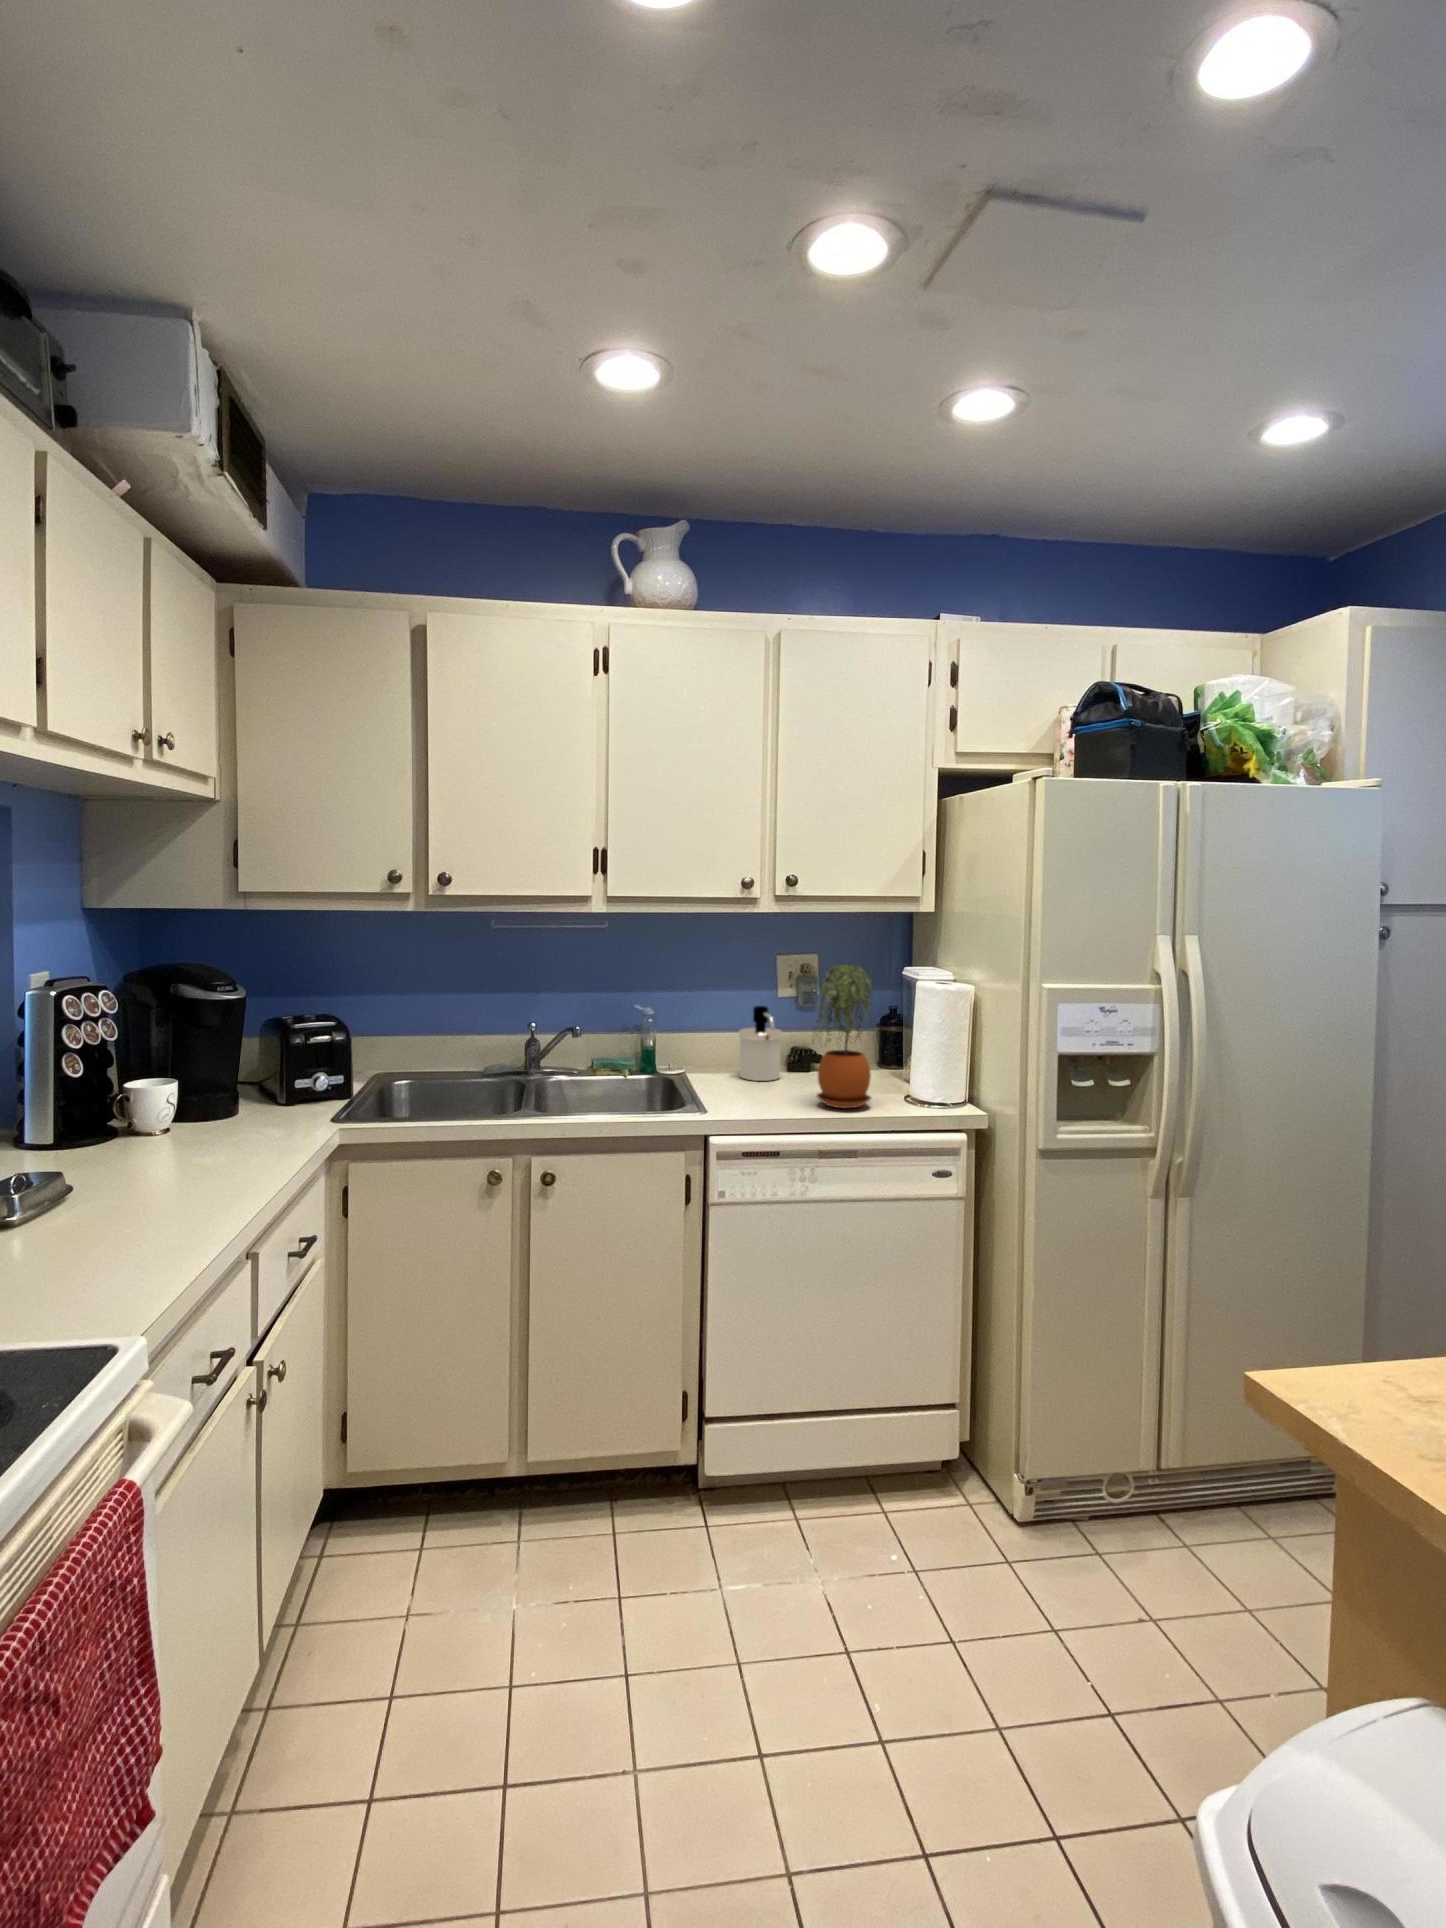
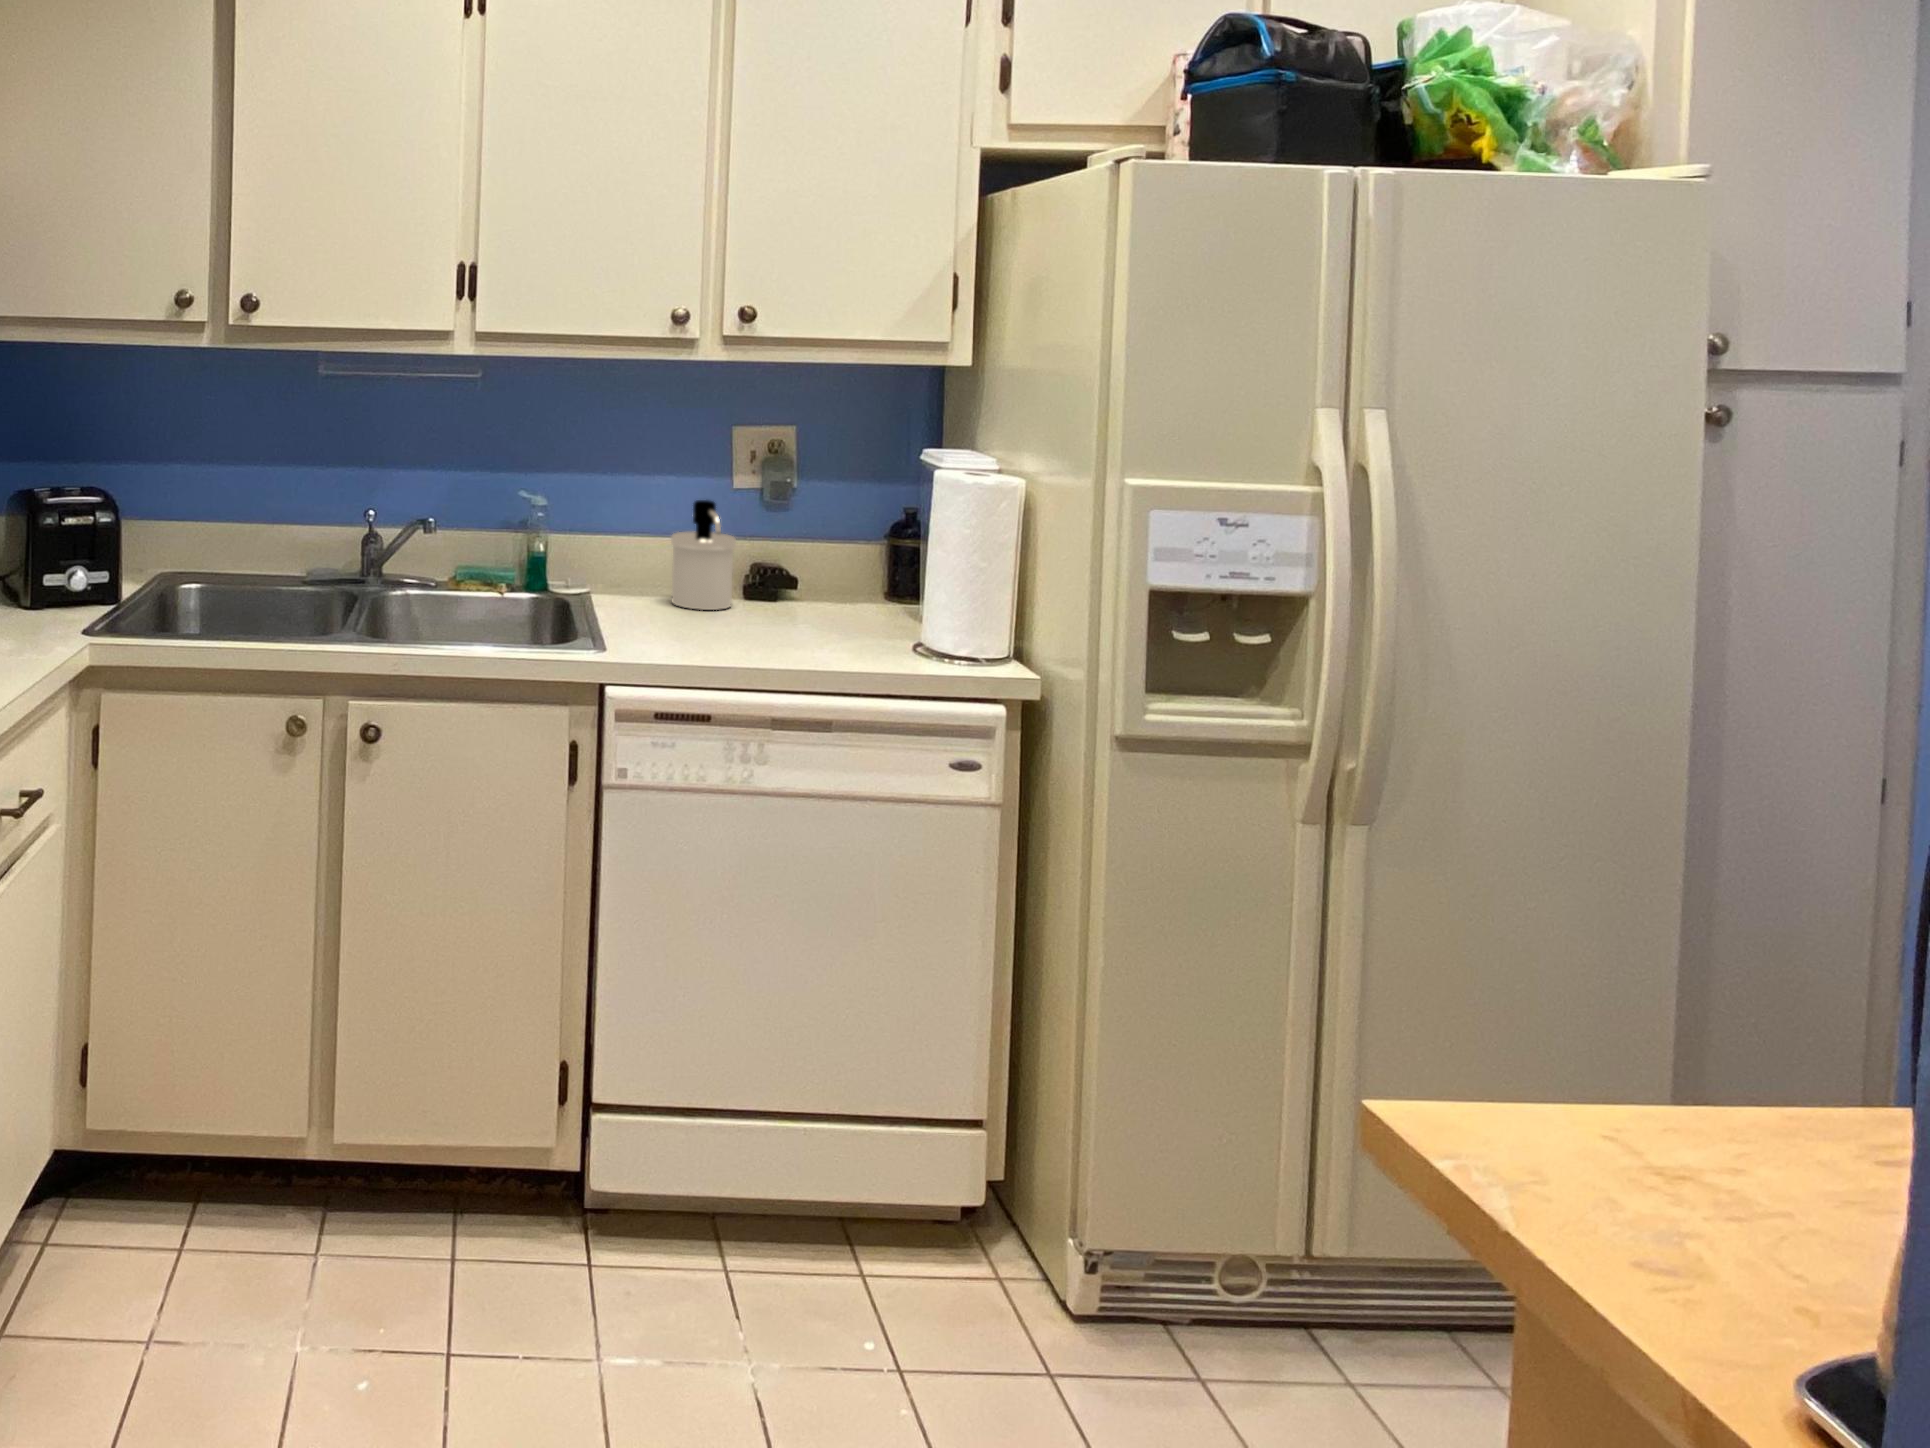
potted plant: present [813,964,873,1108] -> none [769,438,867,654]

